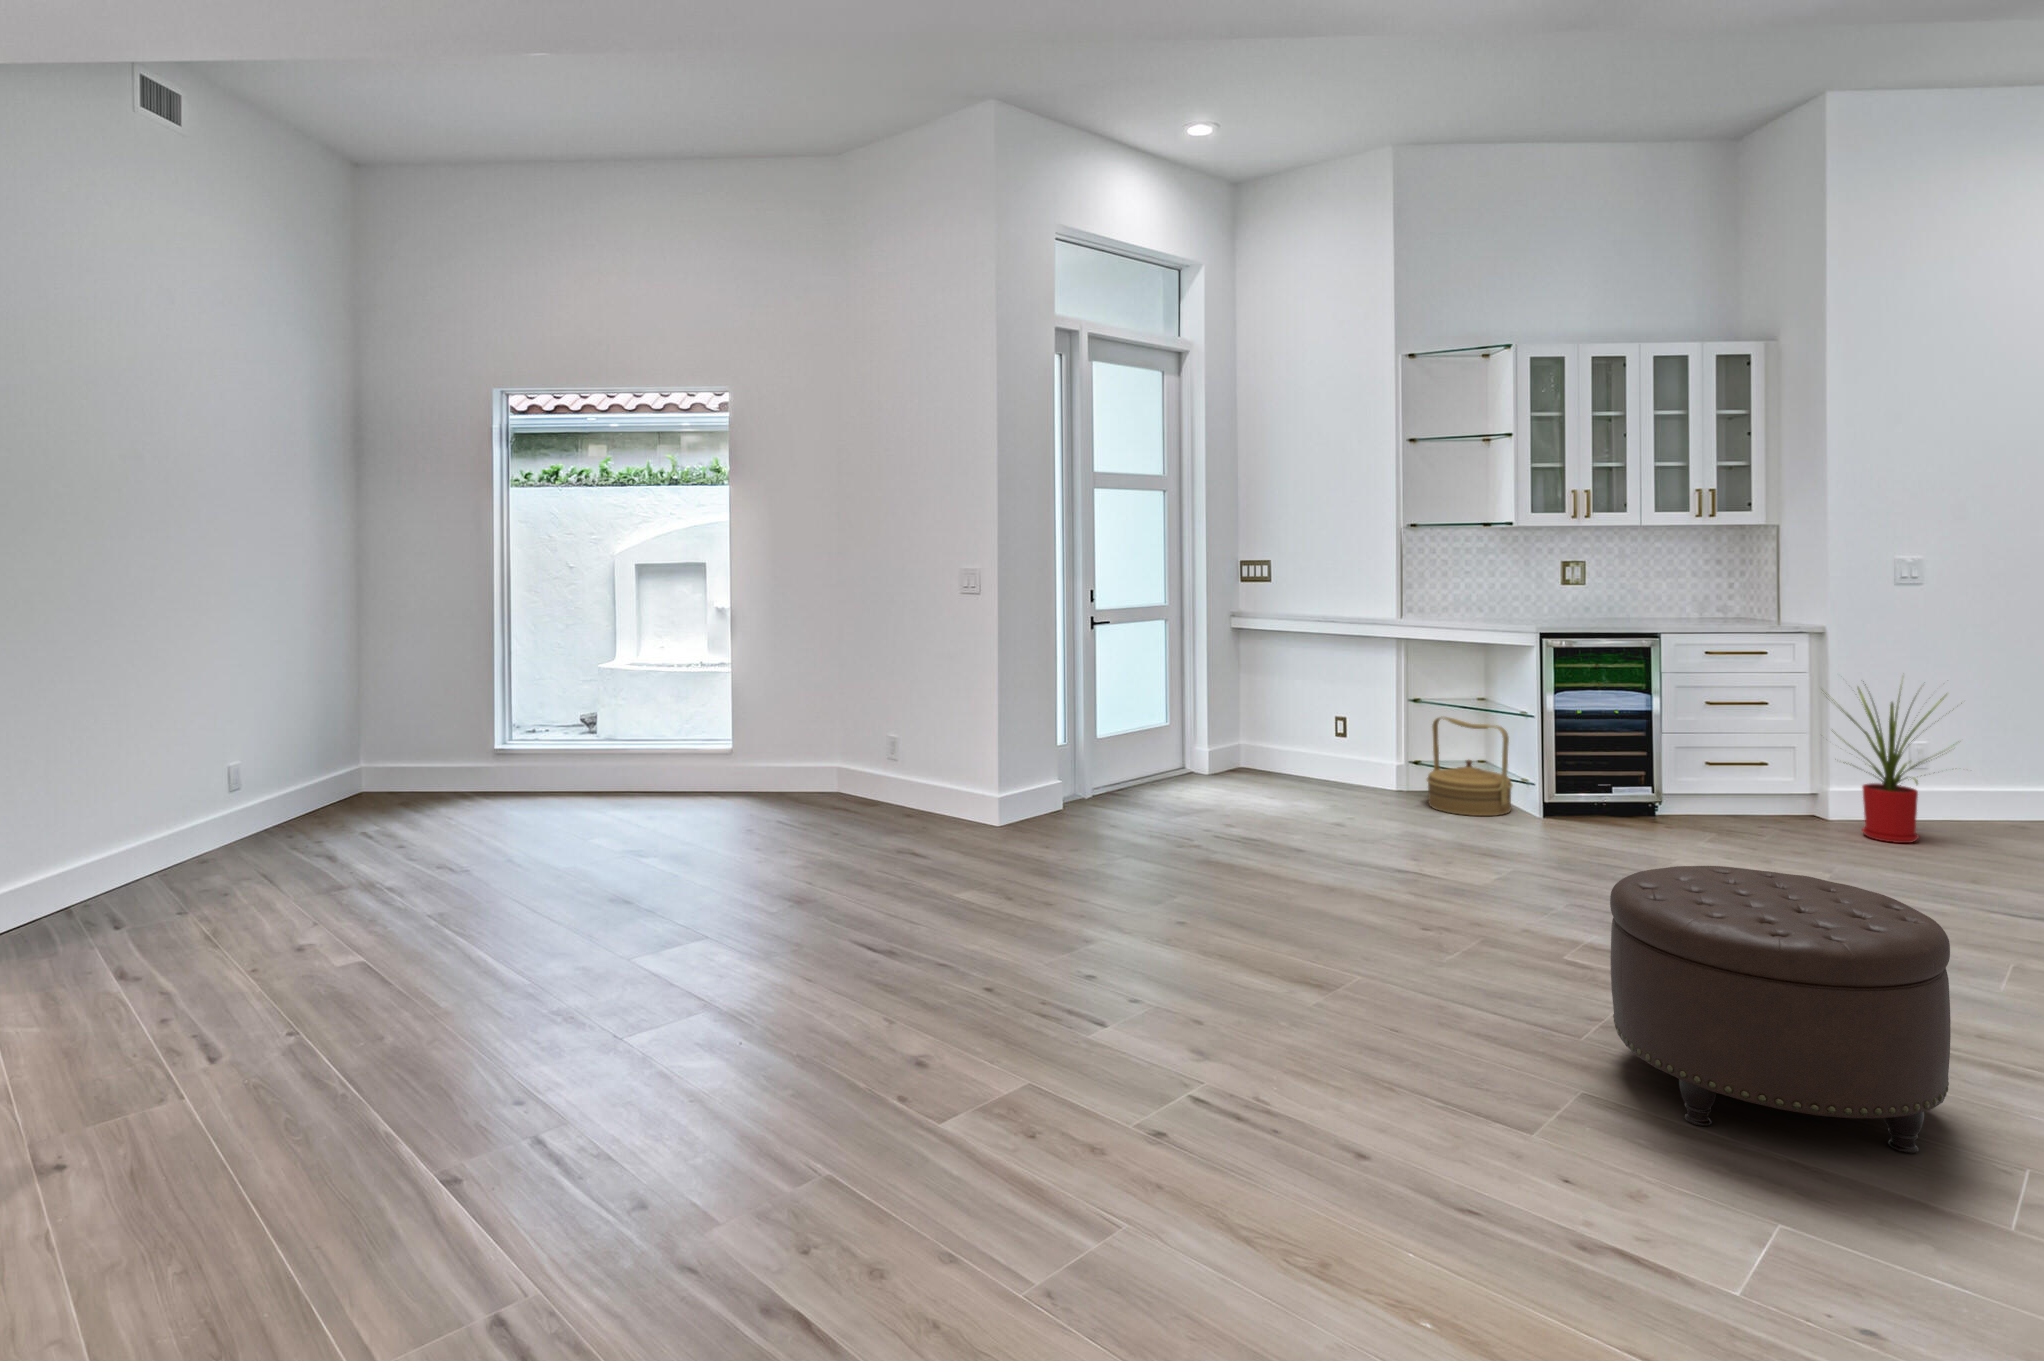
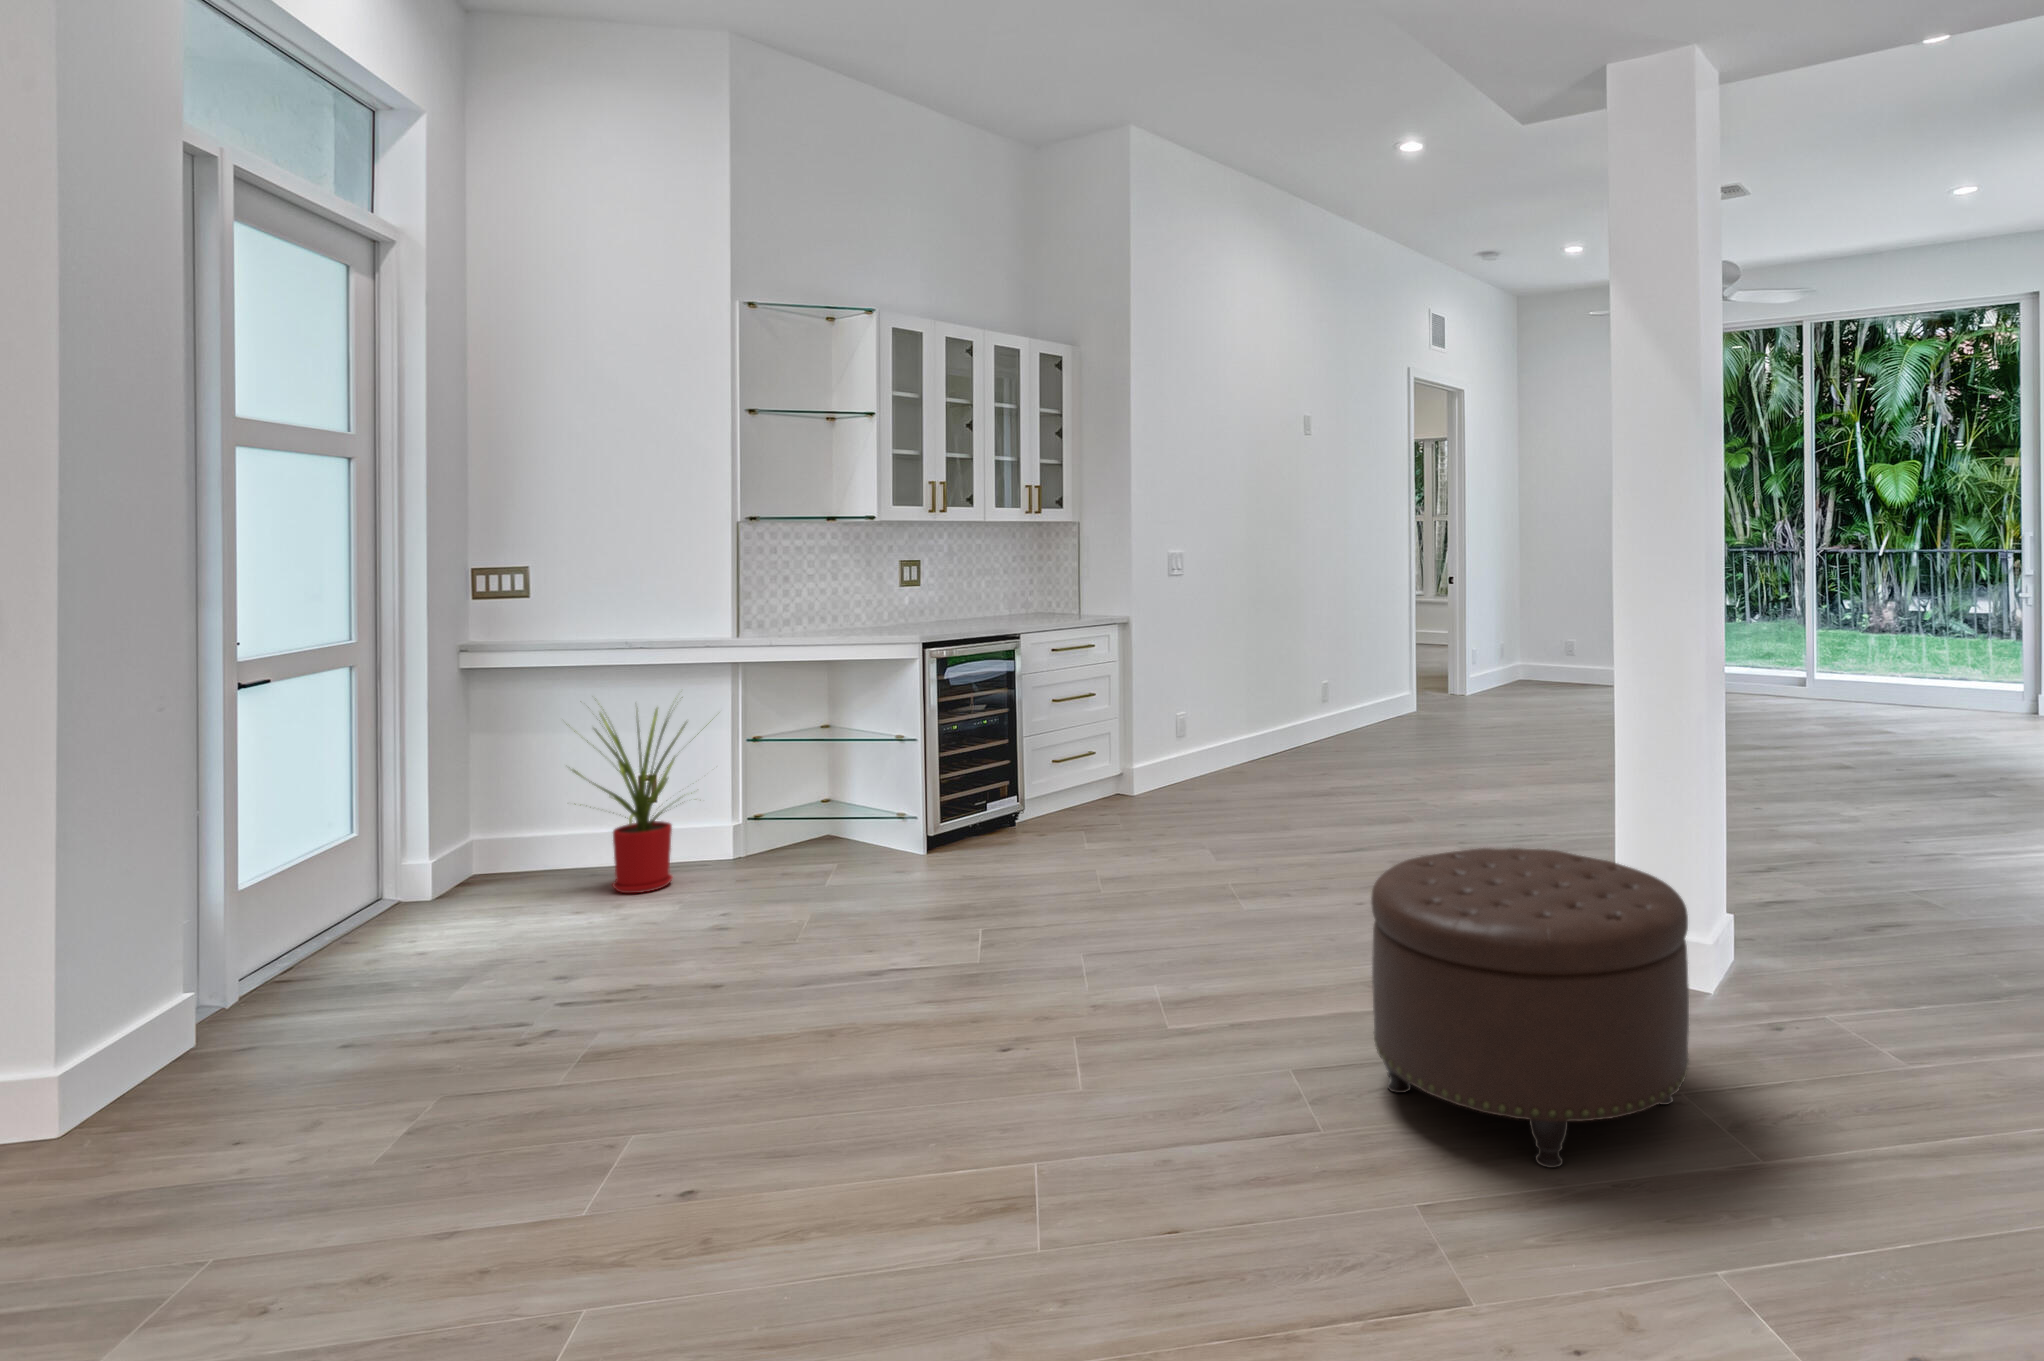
house plant: present [1825,681,1962,843] -> present [572,698,711,893]
woven basket: present [1427,717,1513,816] -> none [788,754,895,874]

